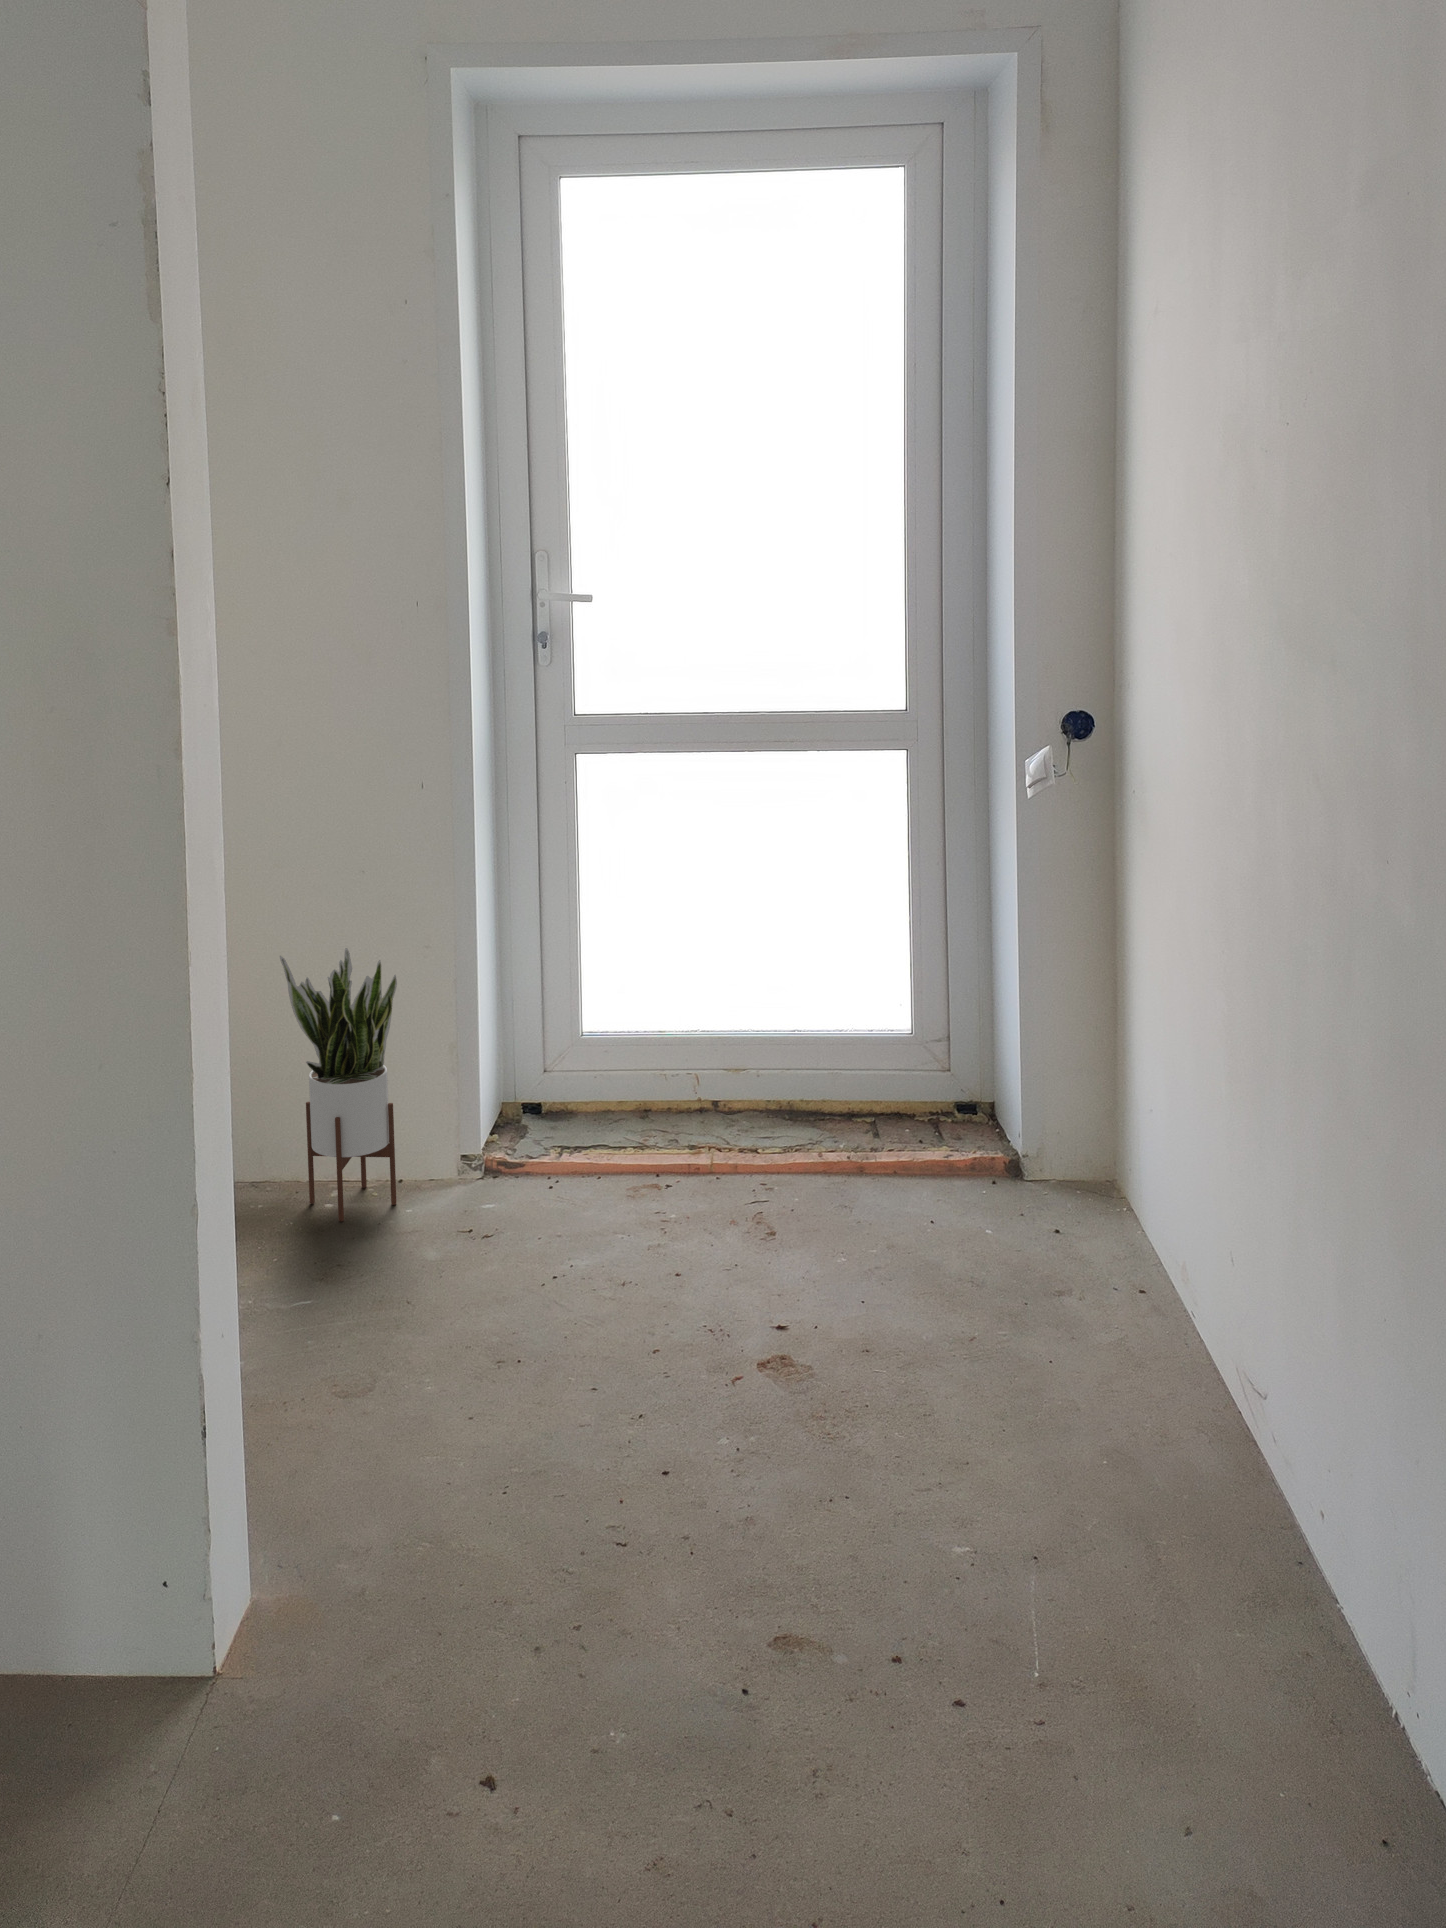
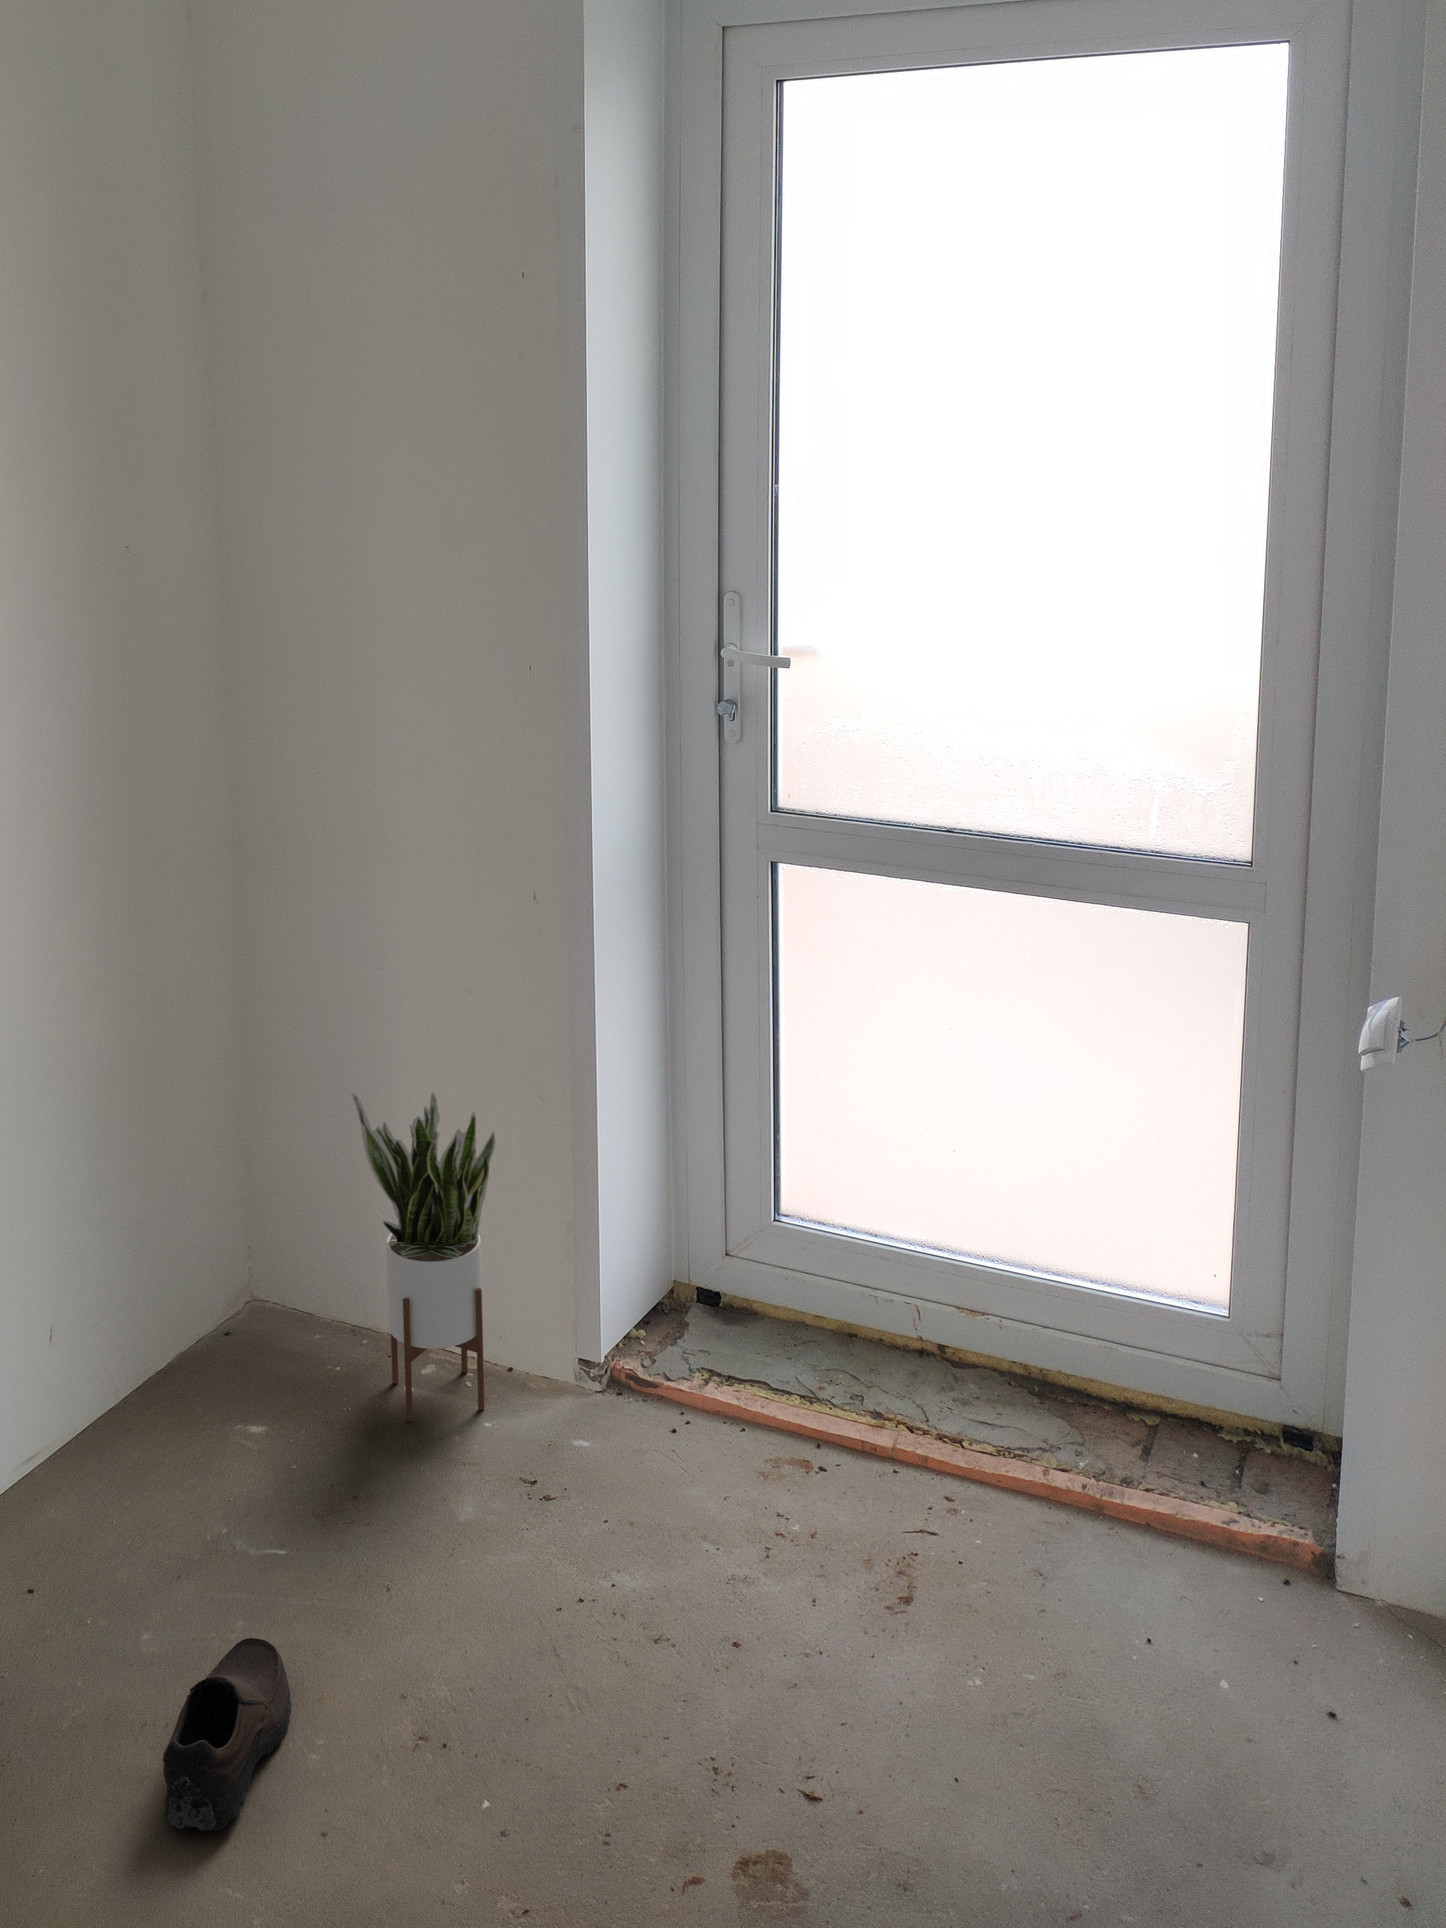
shoe: none [305,1341,381,1457] -> present [163,1638,291,1831]

